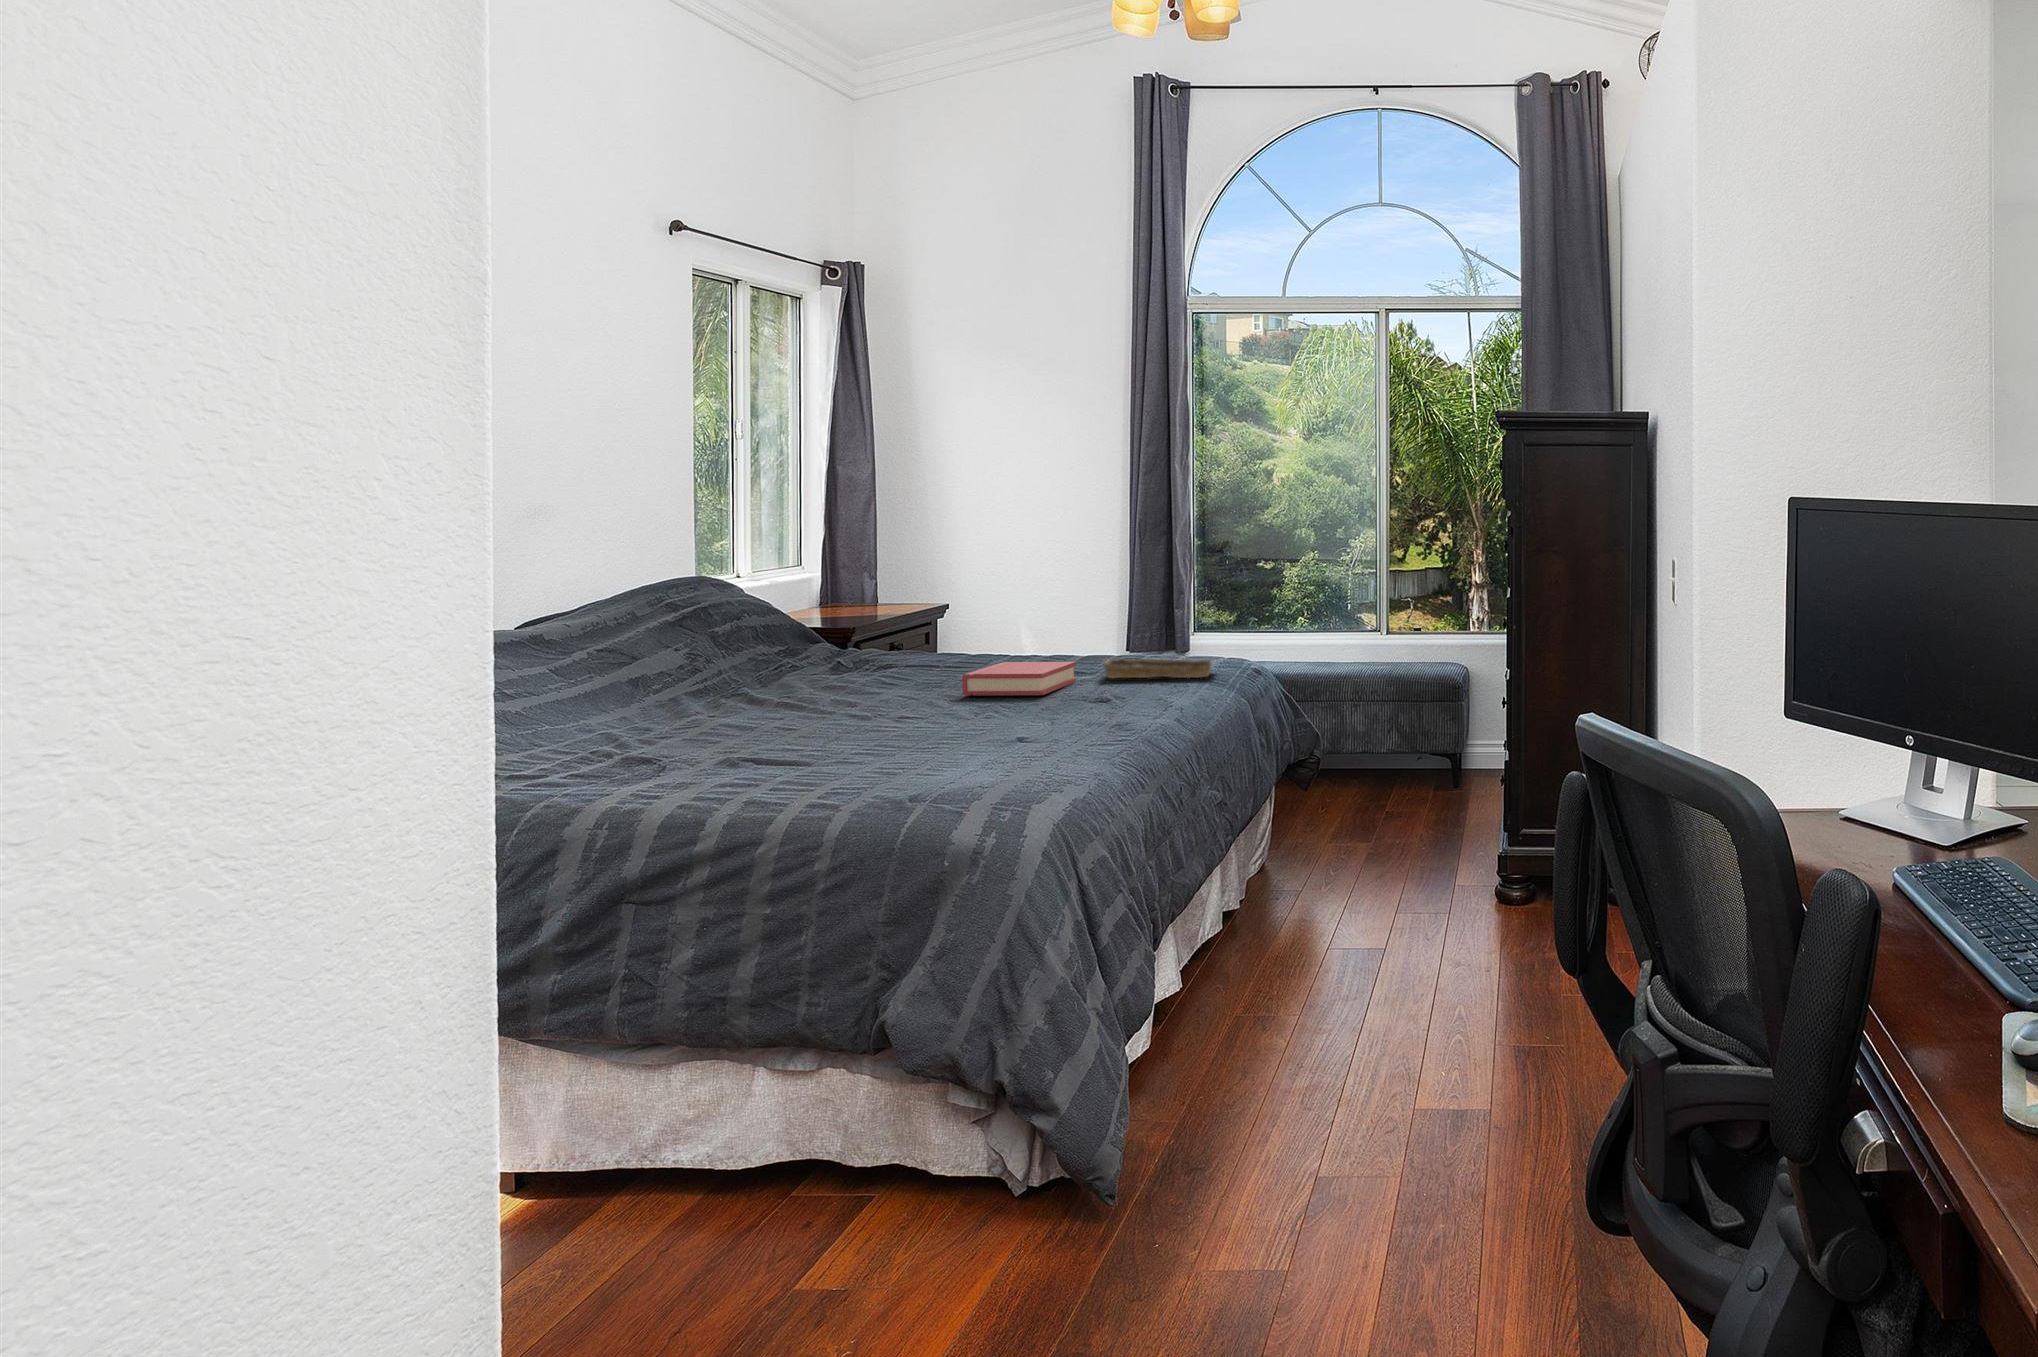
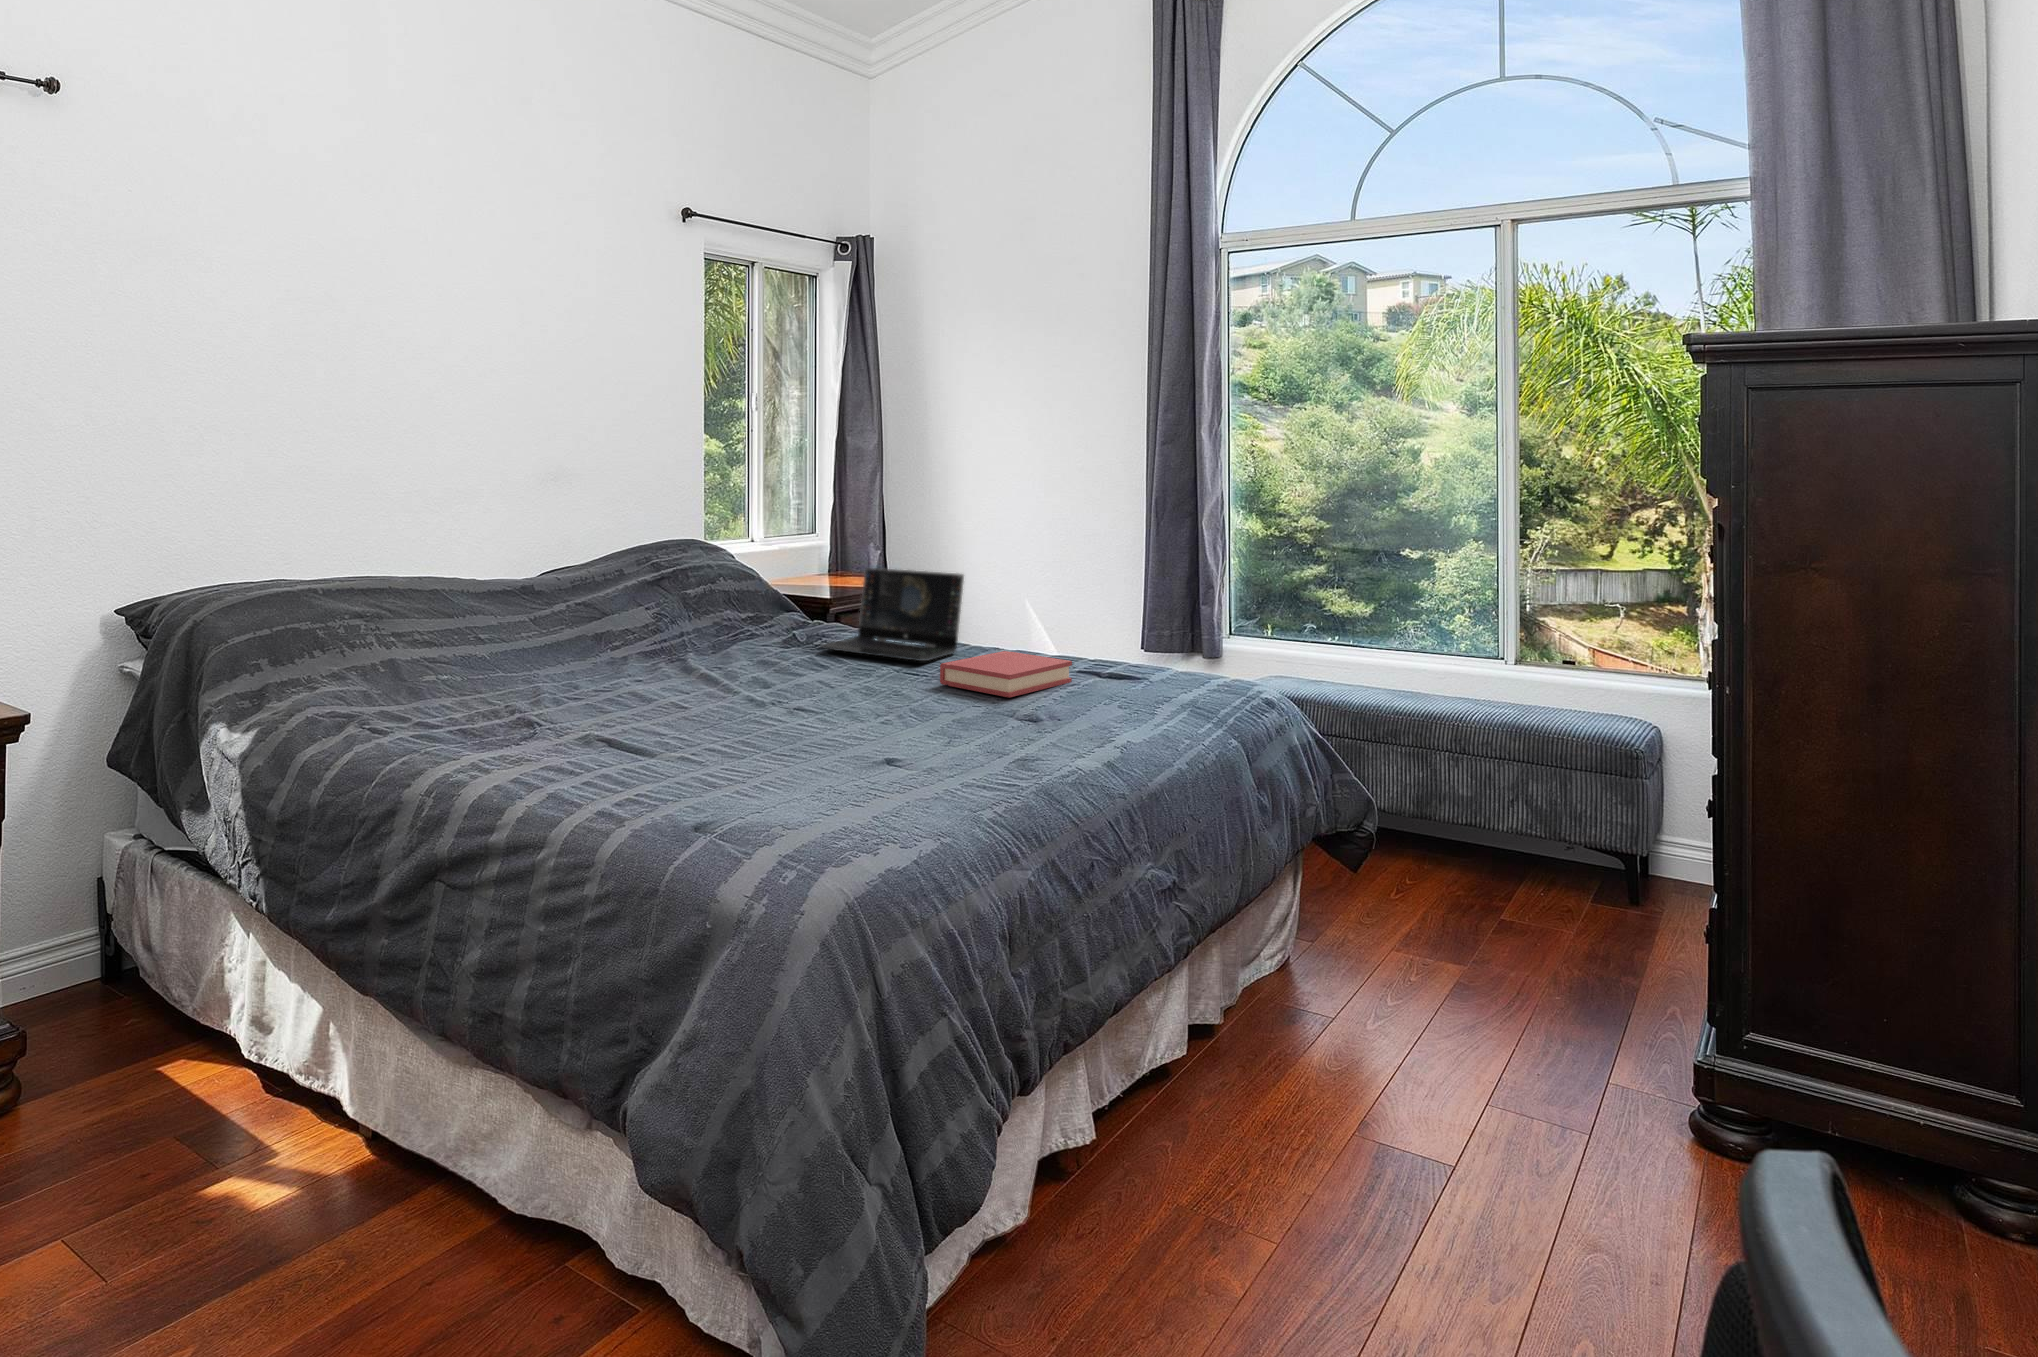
laptop: none [778,592,938,687] -> present [820,568,964,661]
tray: present [1104,659,1215,679] -> none [1095,660,1245,701]

